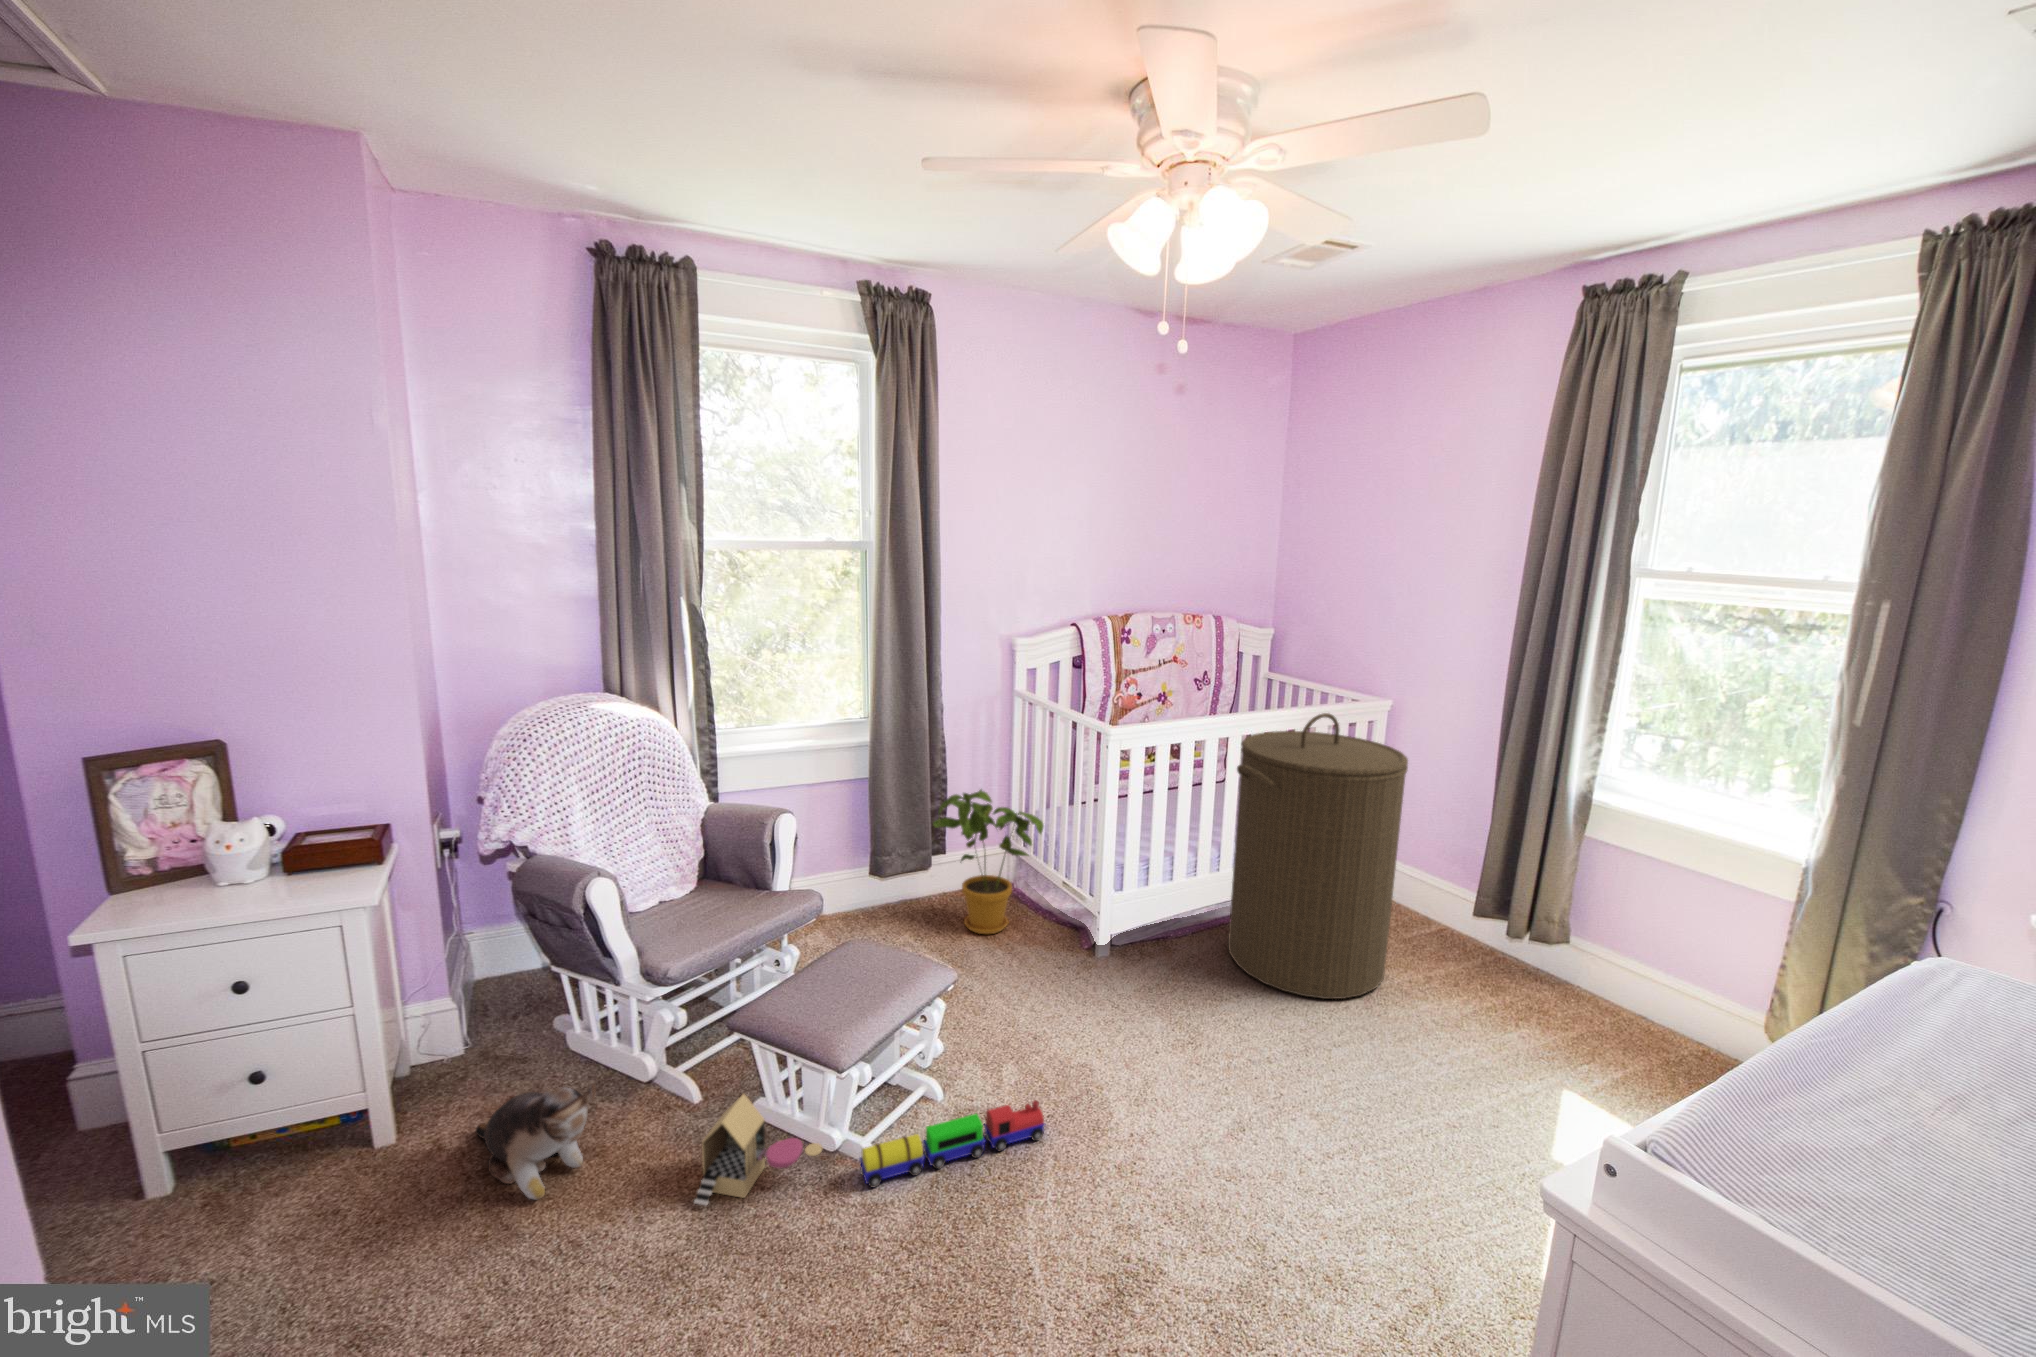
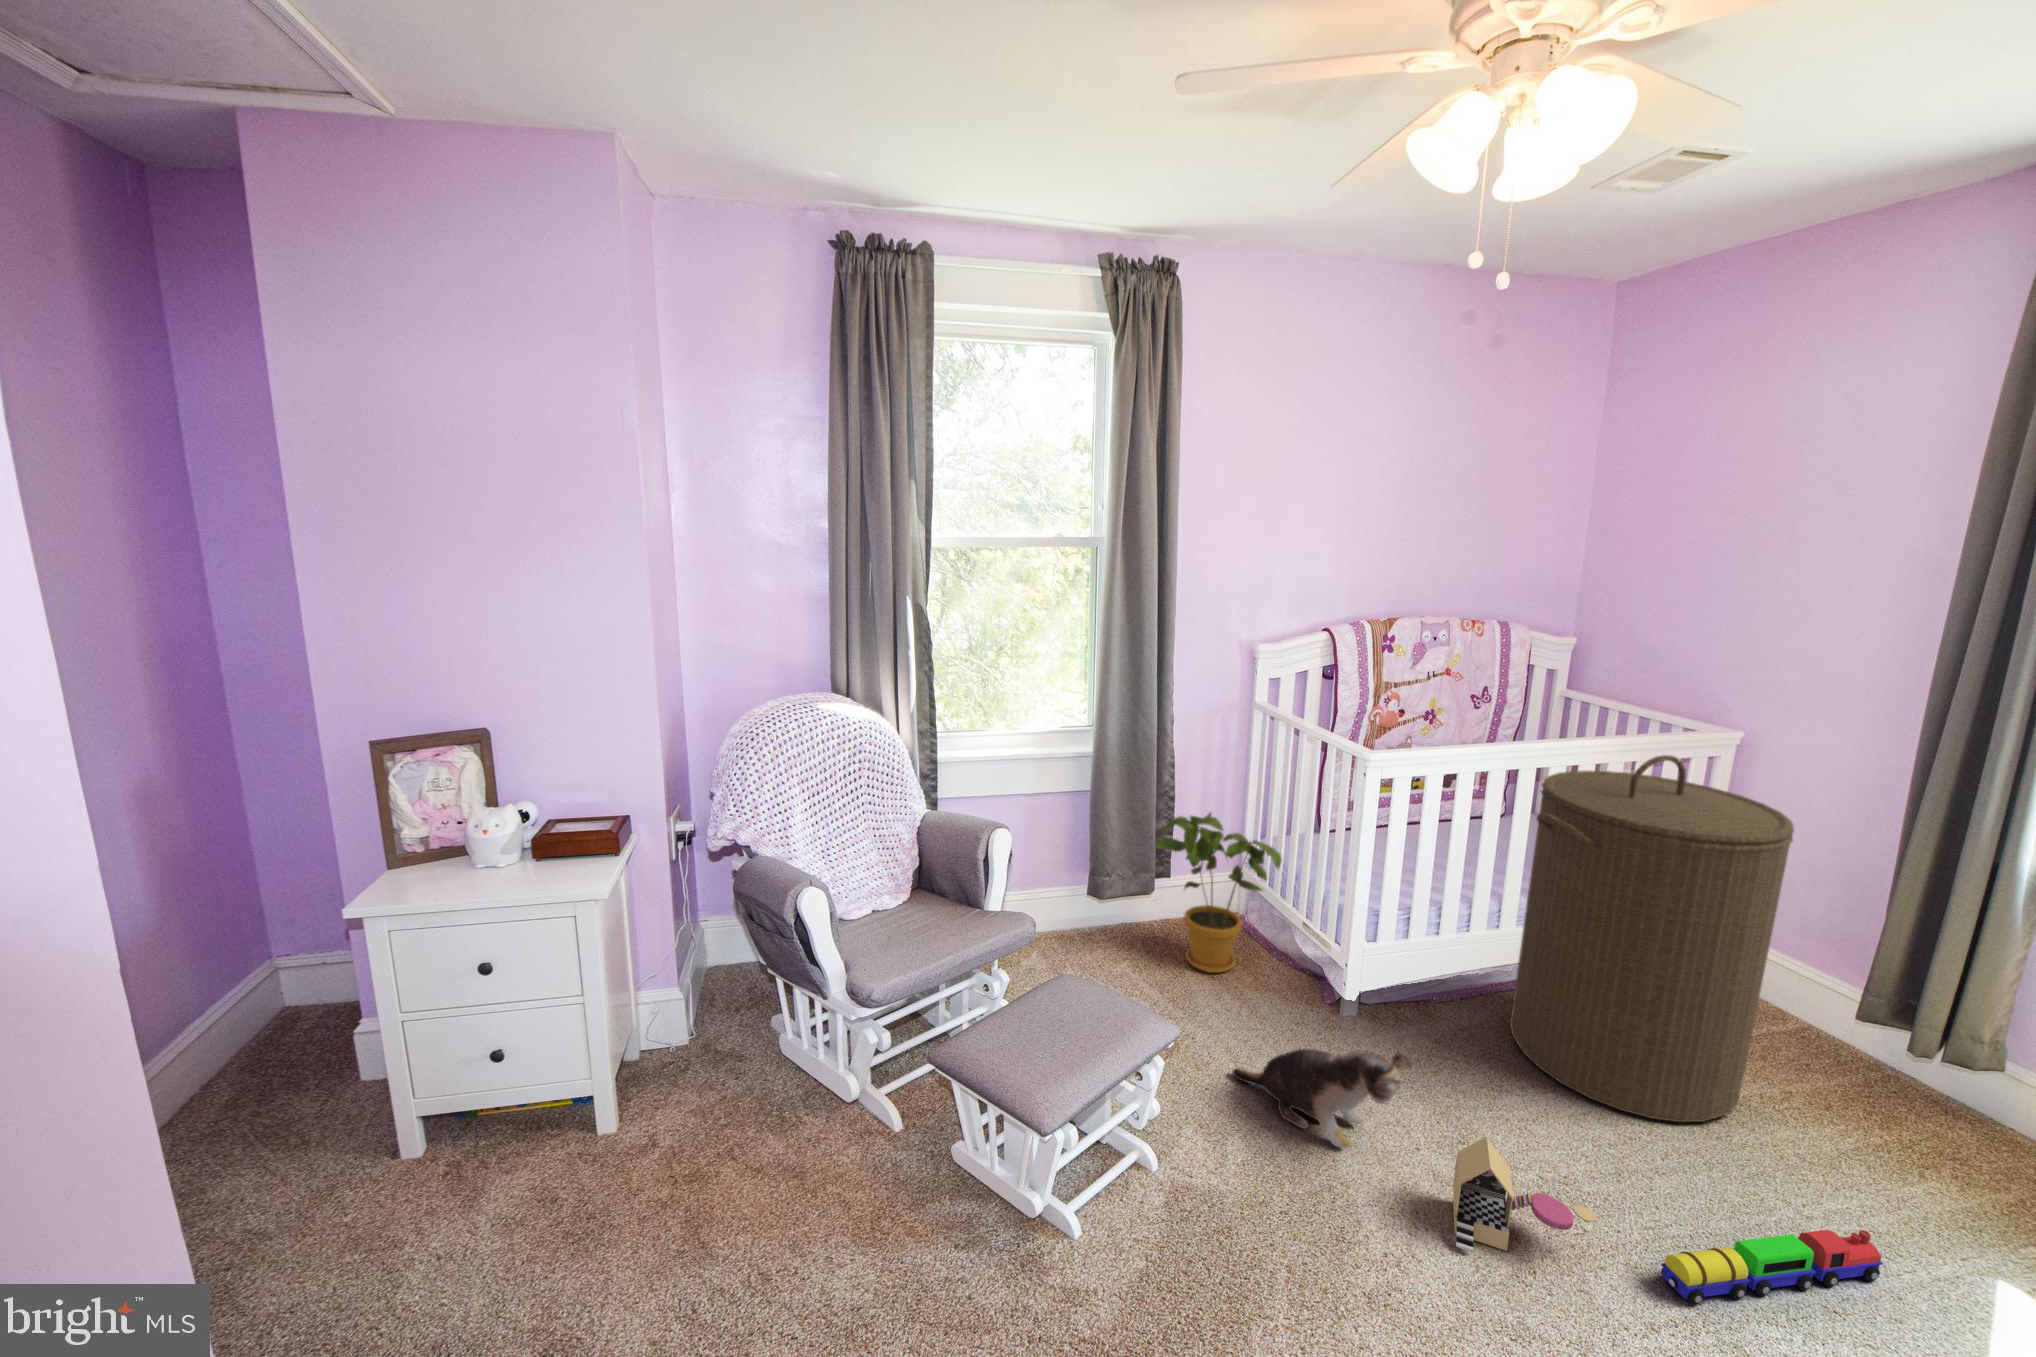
plush toy: present [475,1084,596,1200] -> present [1233,1049,1413,1148]
toy house: present [694,1094,822,1205] -> present [1453,1137,1596,1252]
toy train: present [860,1100,1045,1187] -> present [1661,1230,1883,1305]

